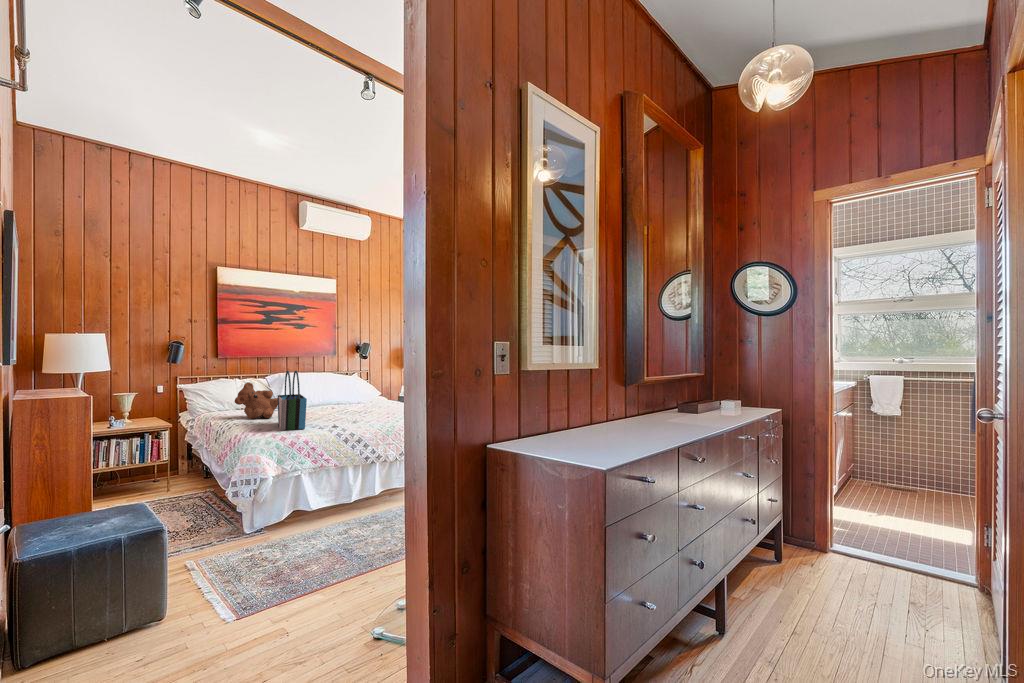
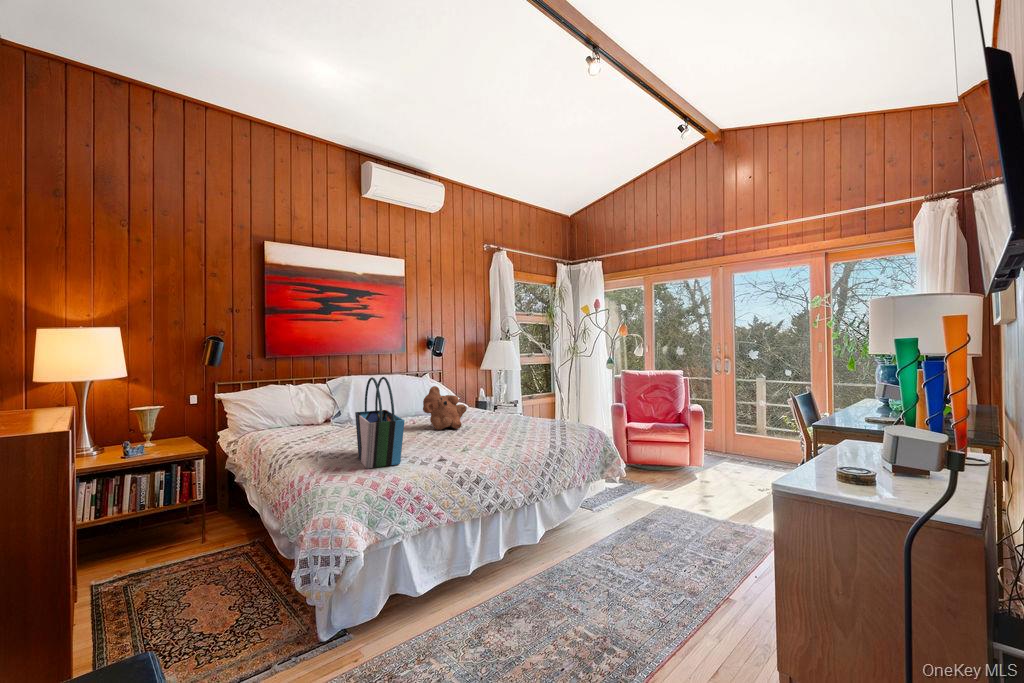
teddy bear: present [235,382,278,419] -> present [423,386,467,430]

